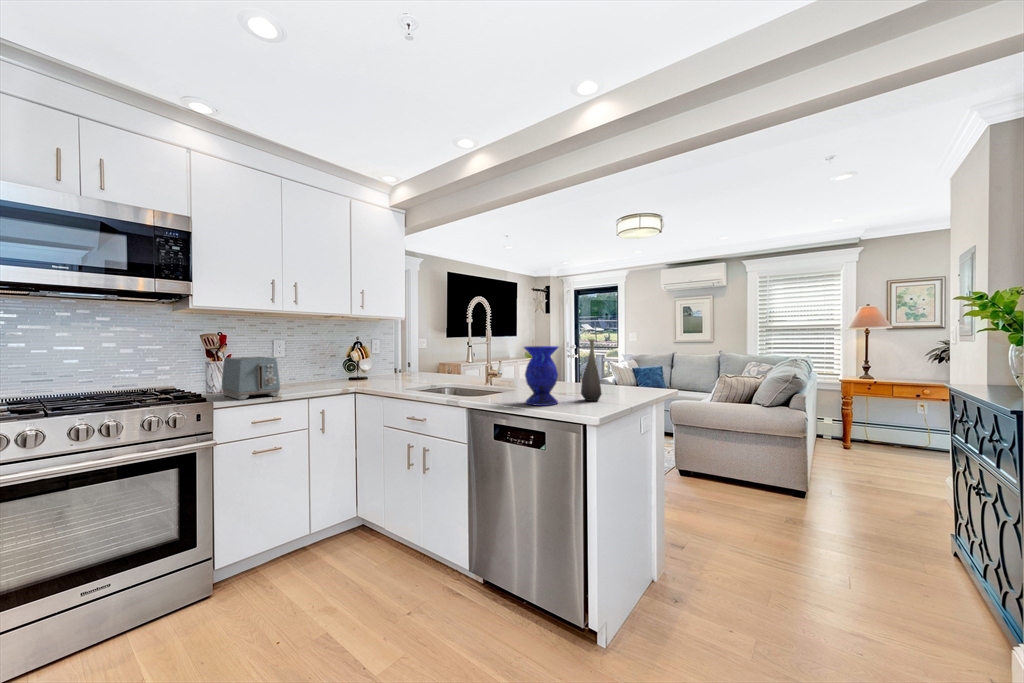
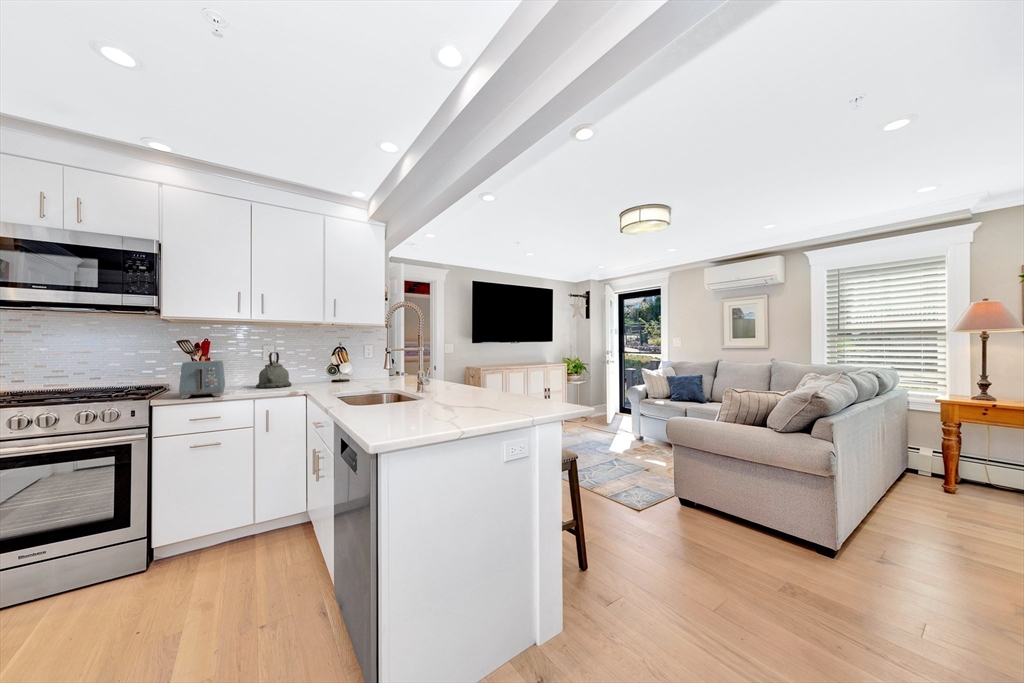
bottle: present [581,339,602,401] -> none [441,345,464,416]
vase: present [524,346,558,406] -> none [372,353,414,419]
kettle: none [281,347,319,387] -> present [256,352,292,388]

